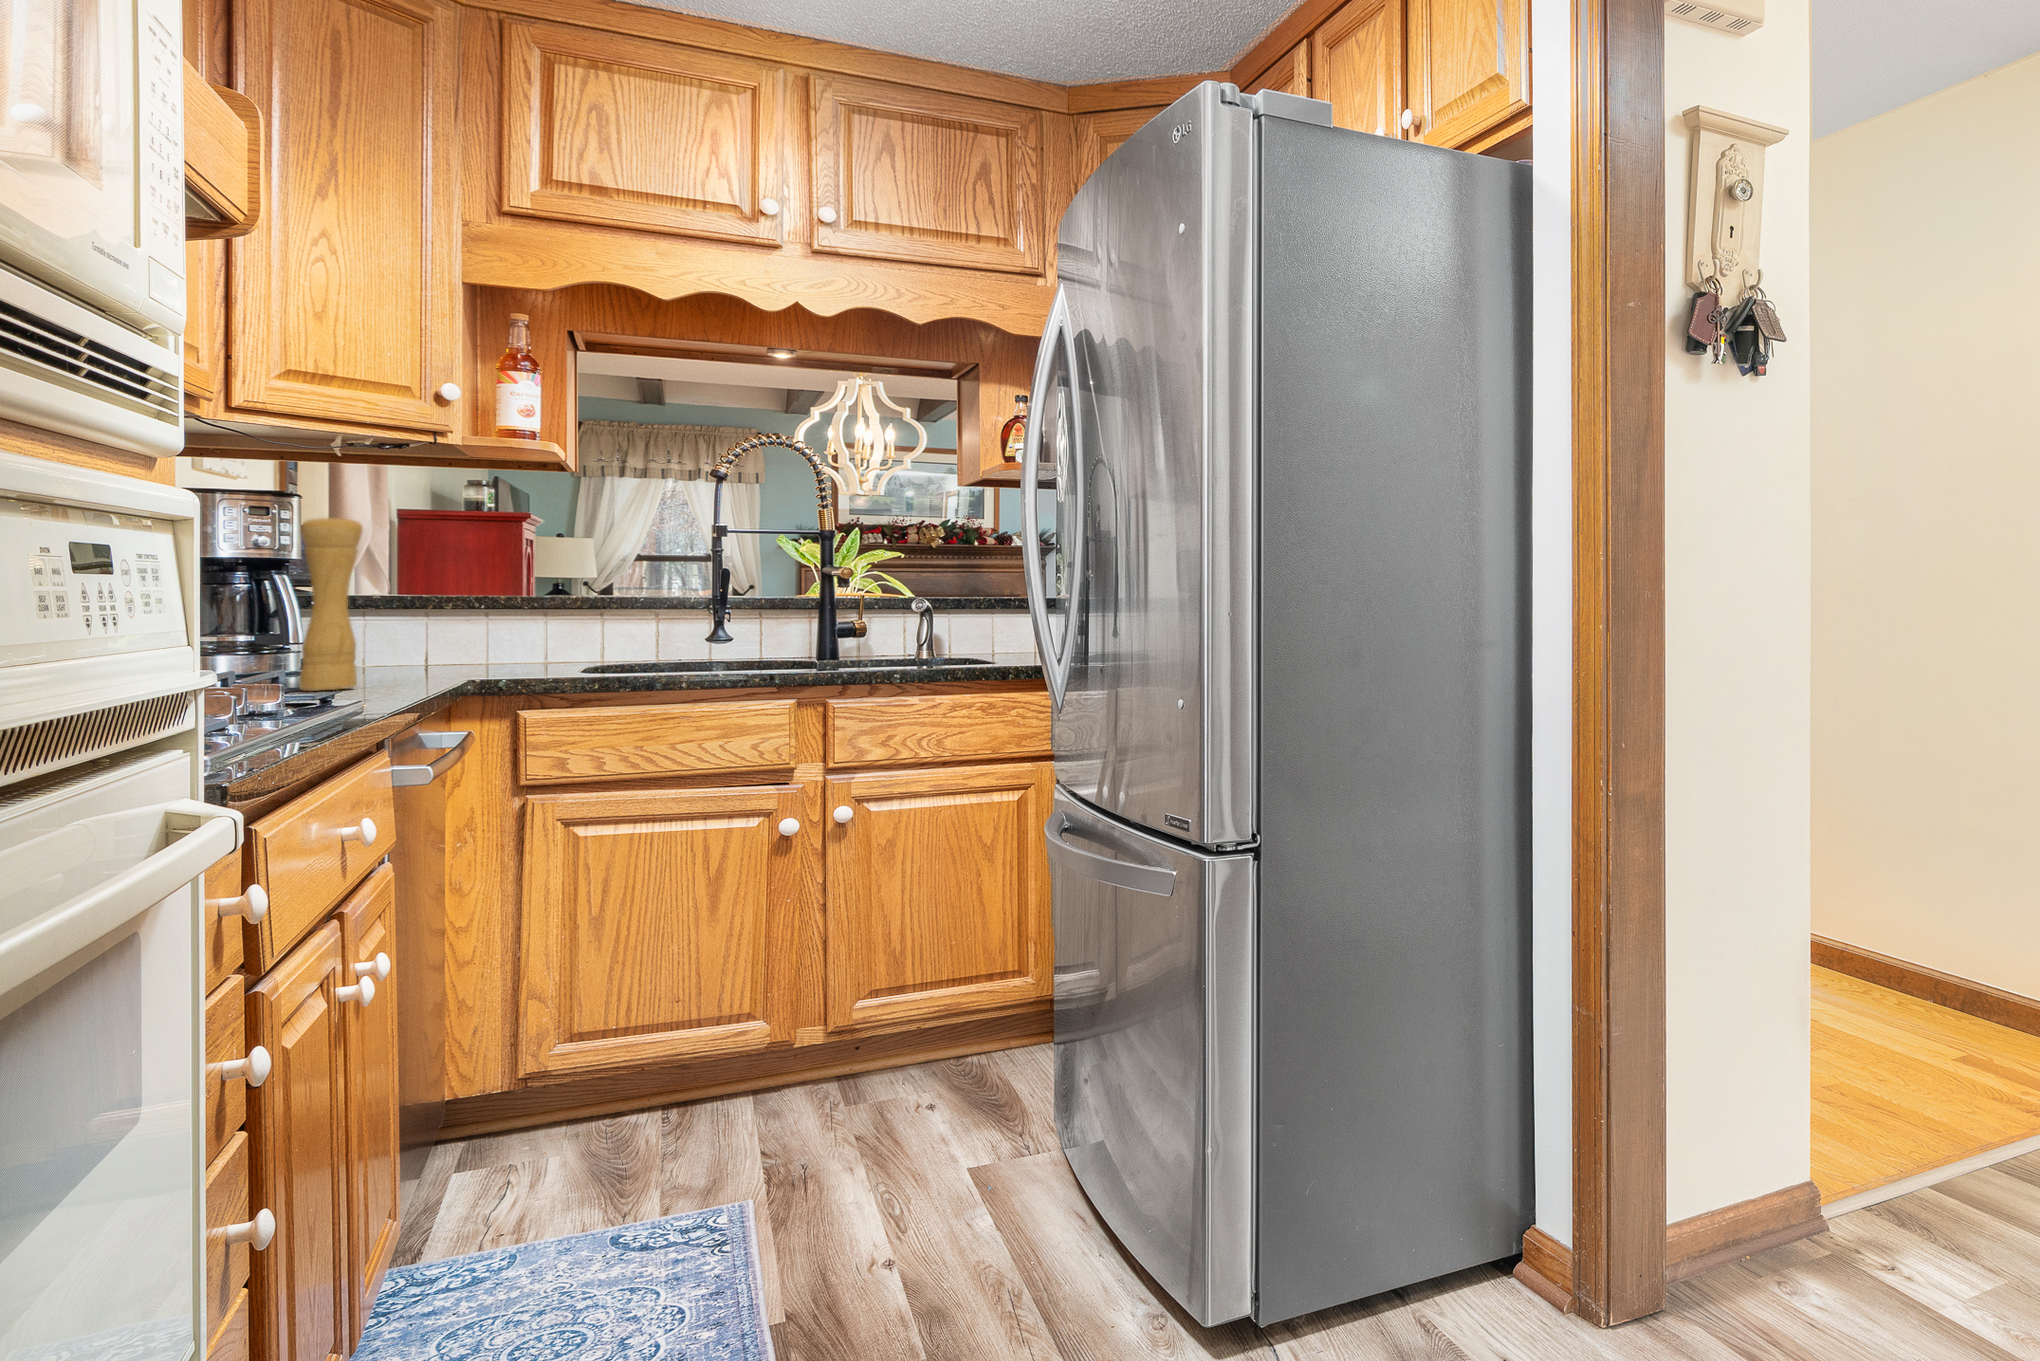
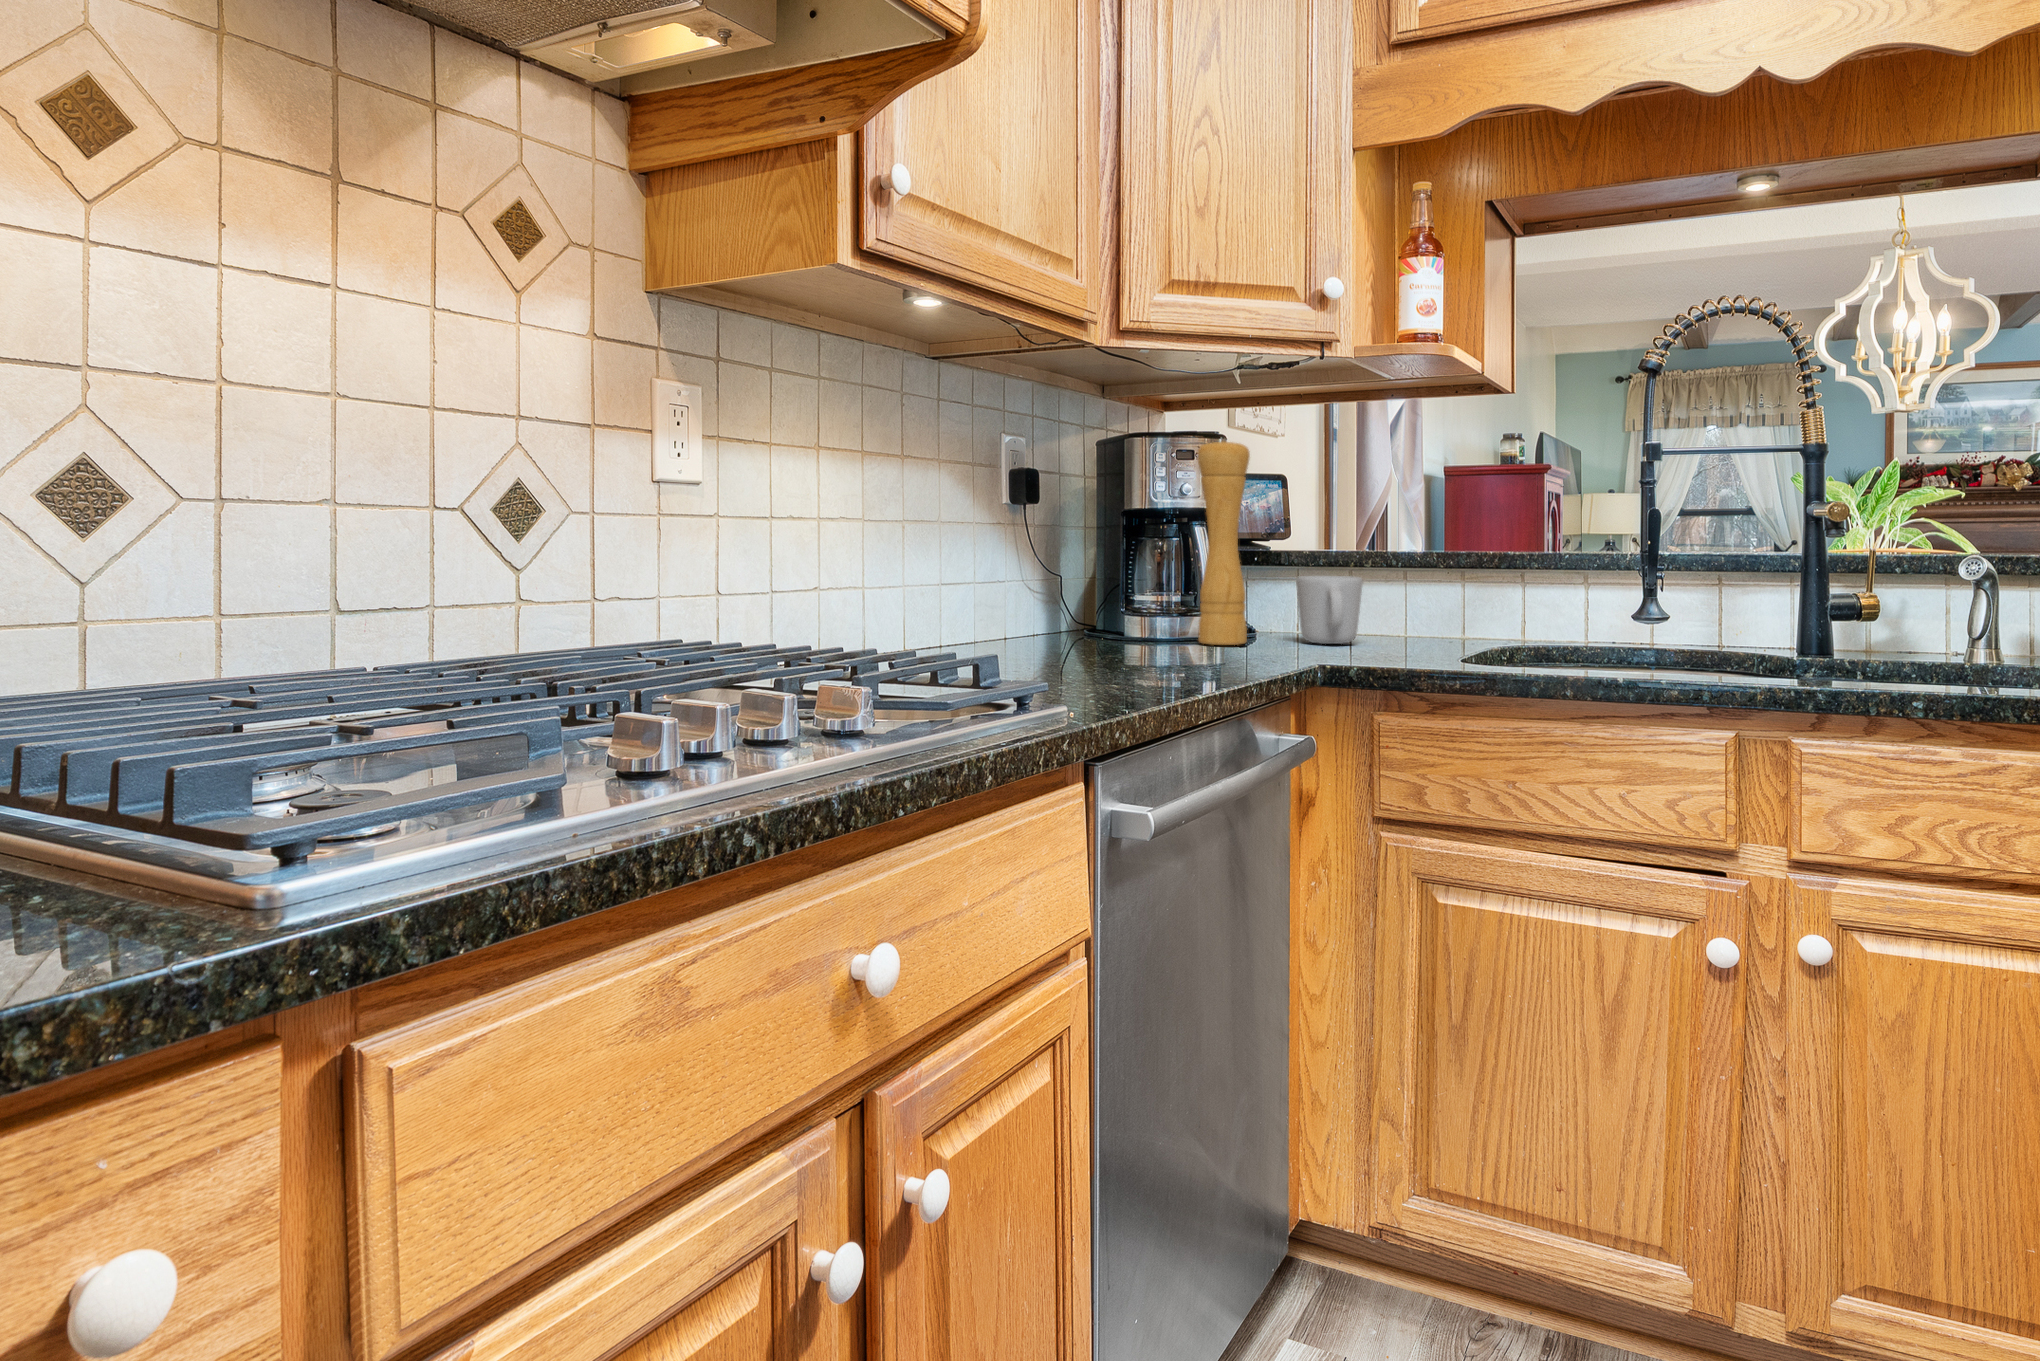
mug: none [400,626,472,681] -> present [1296,576,1362,644]

